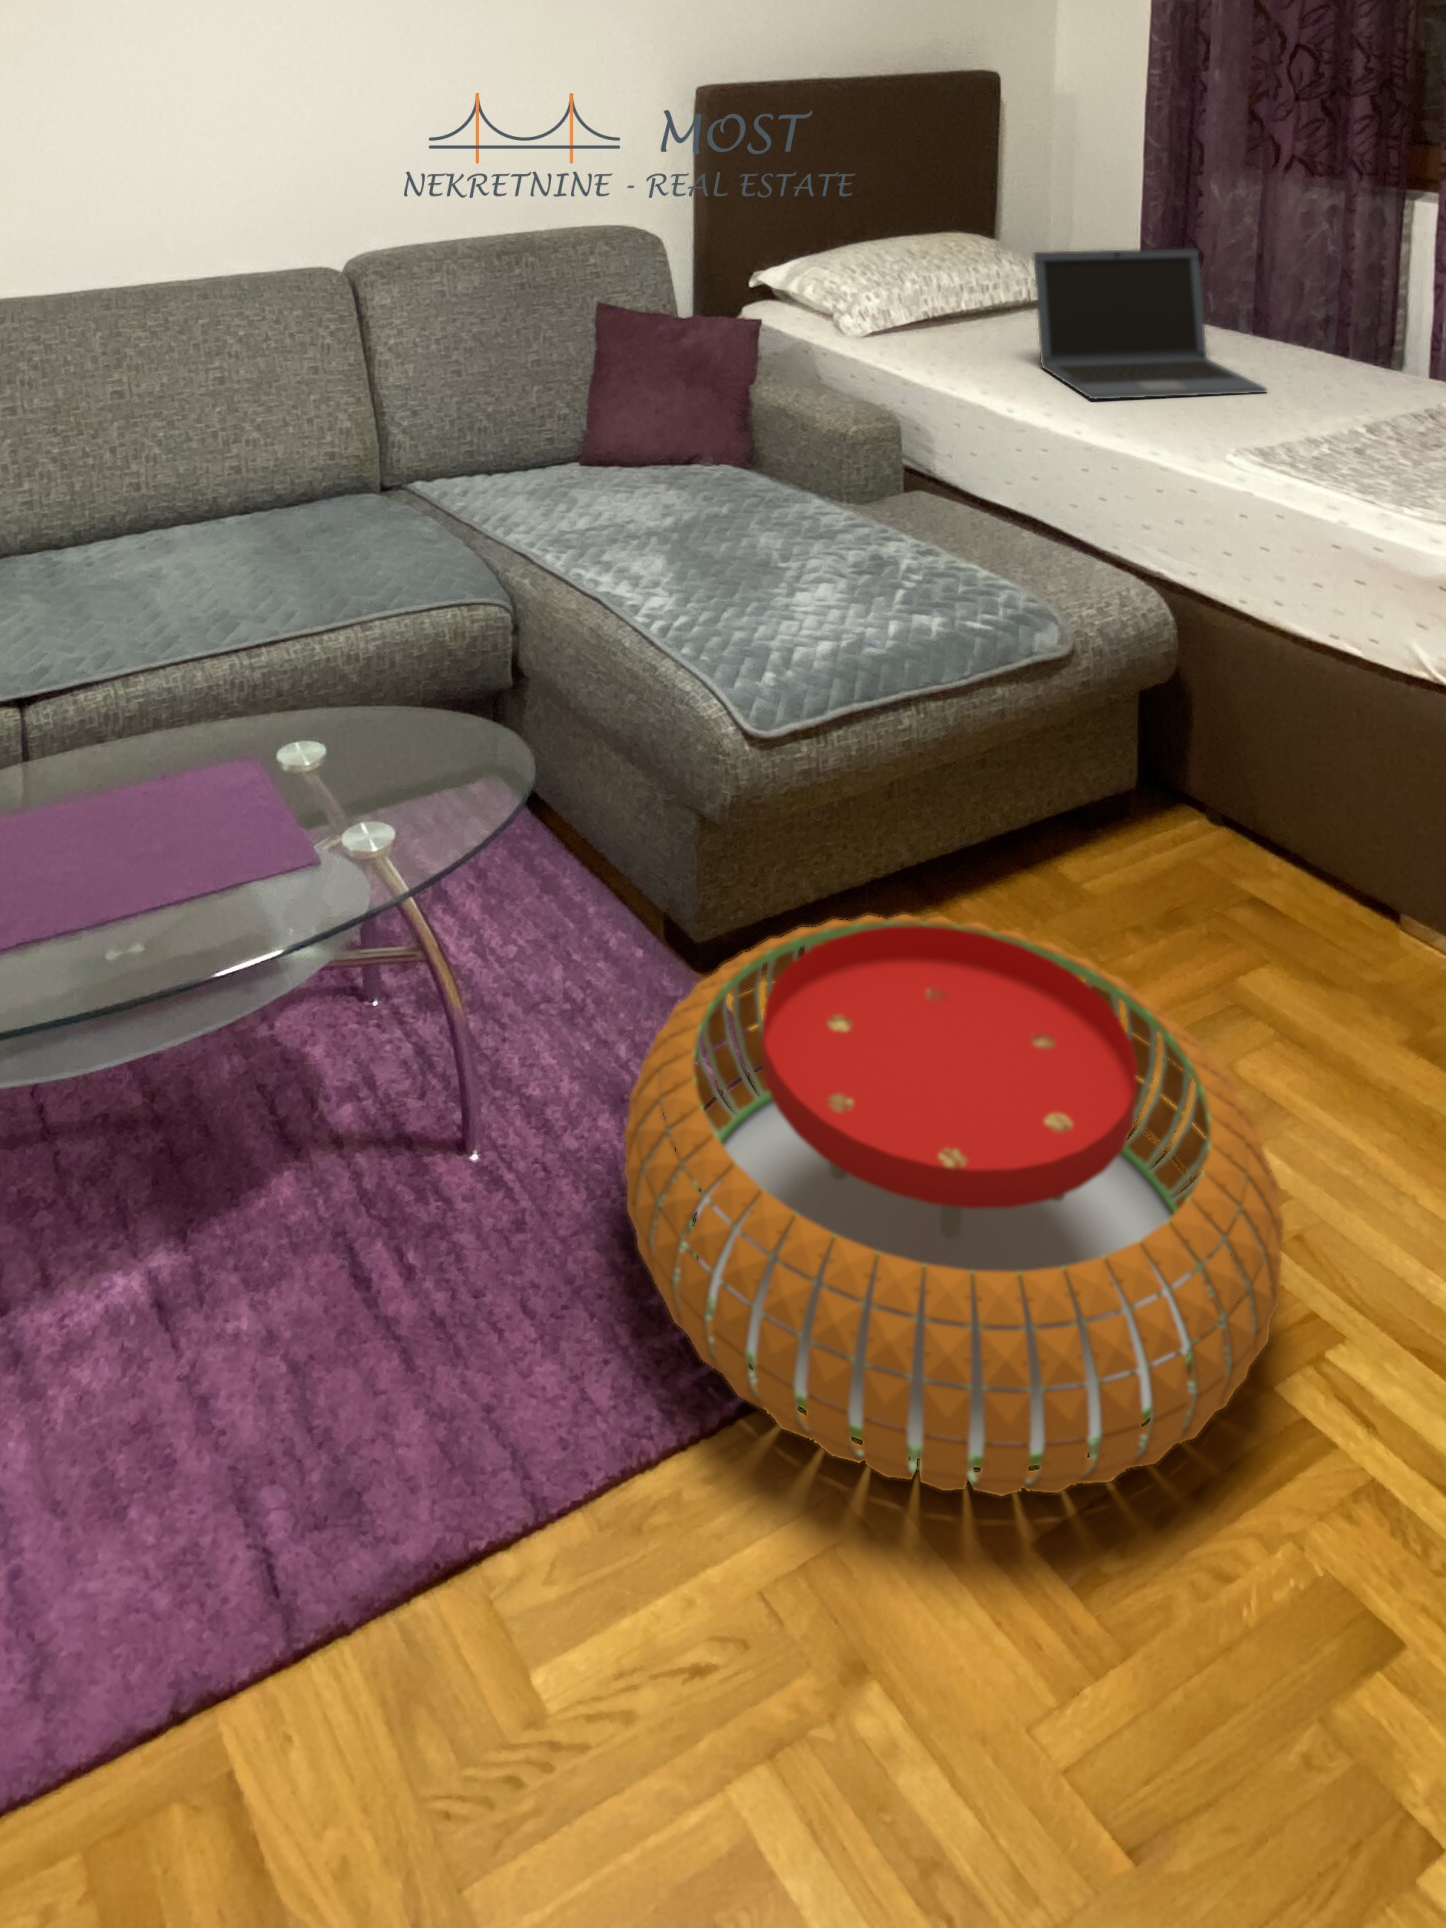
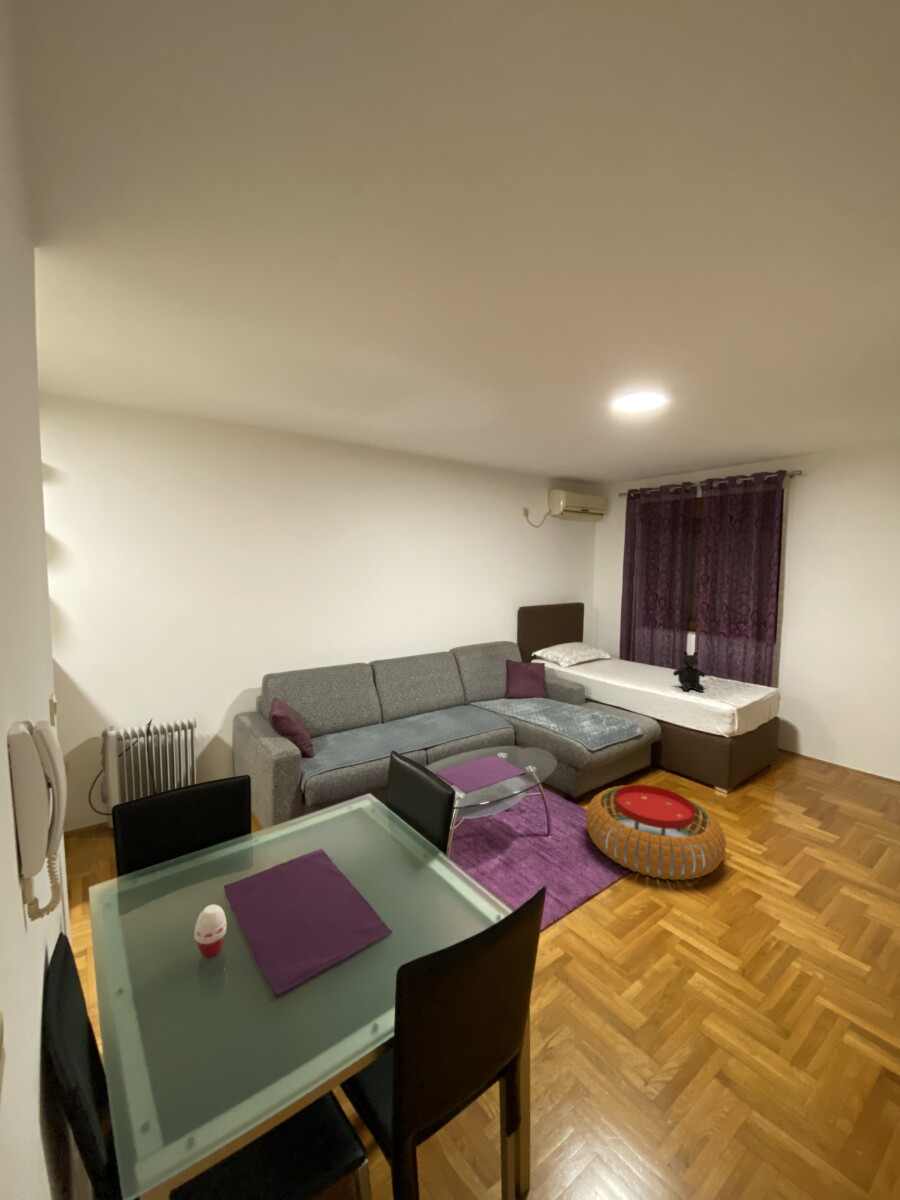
laptop: present [1034,248,1267,399] -> none [610,645,666,680]
teddy bear: none [1267,279,1416,464] -> present [673,651,705,691]

